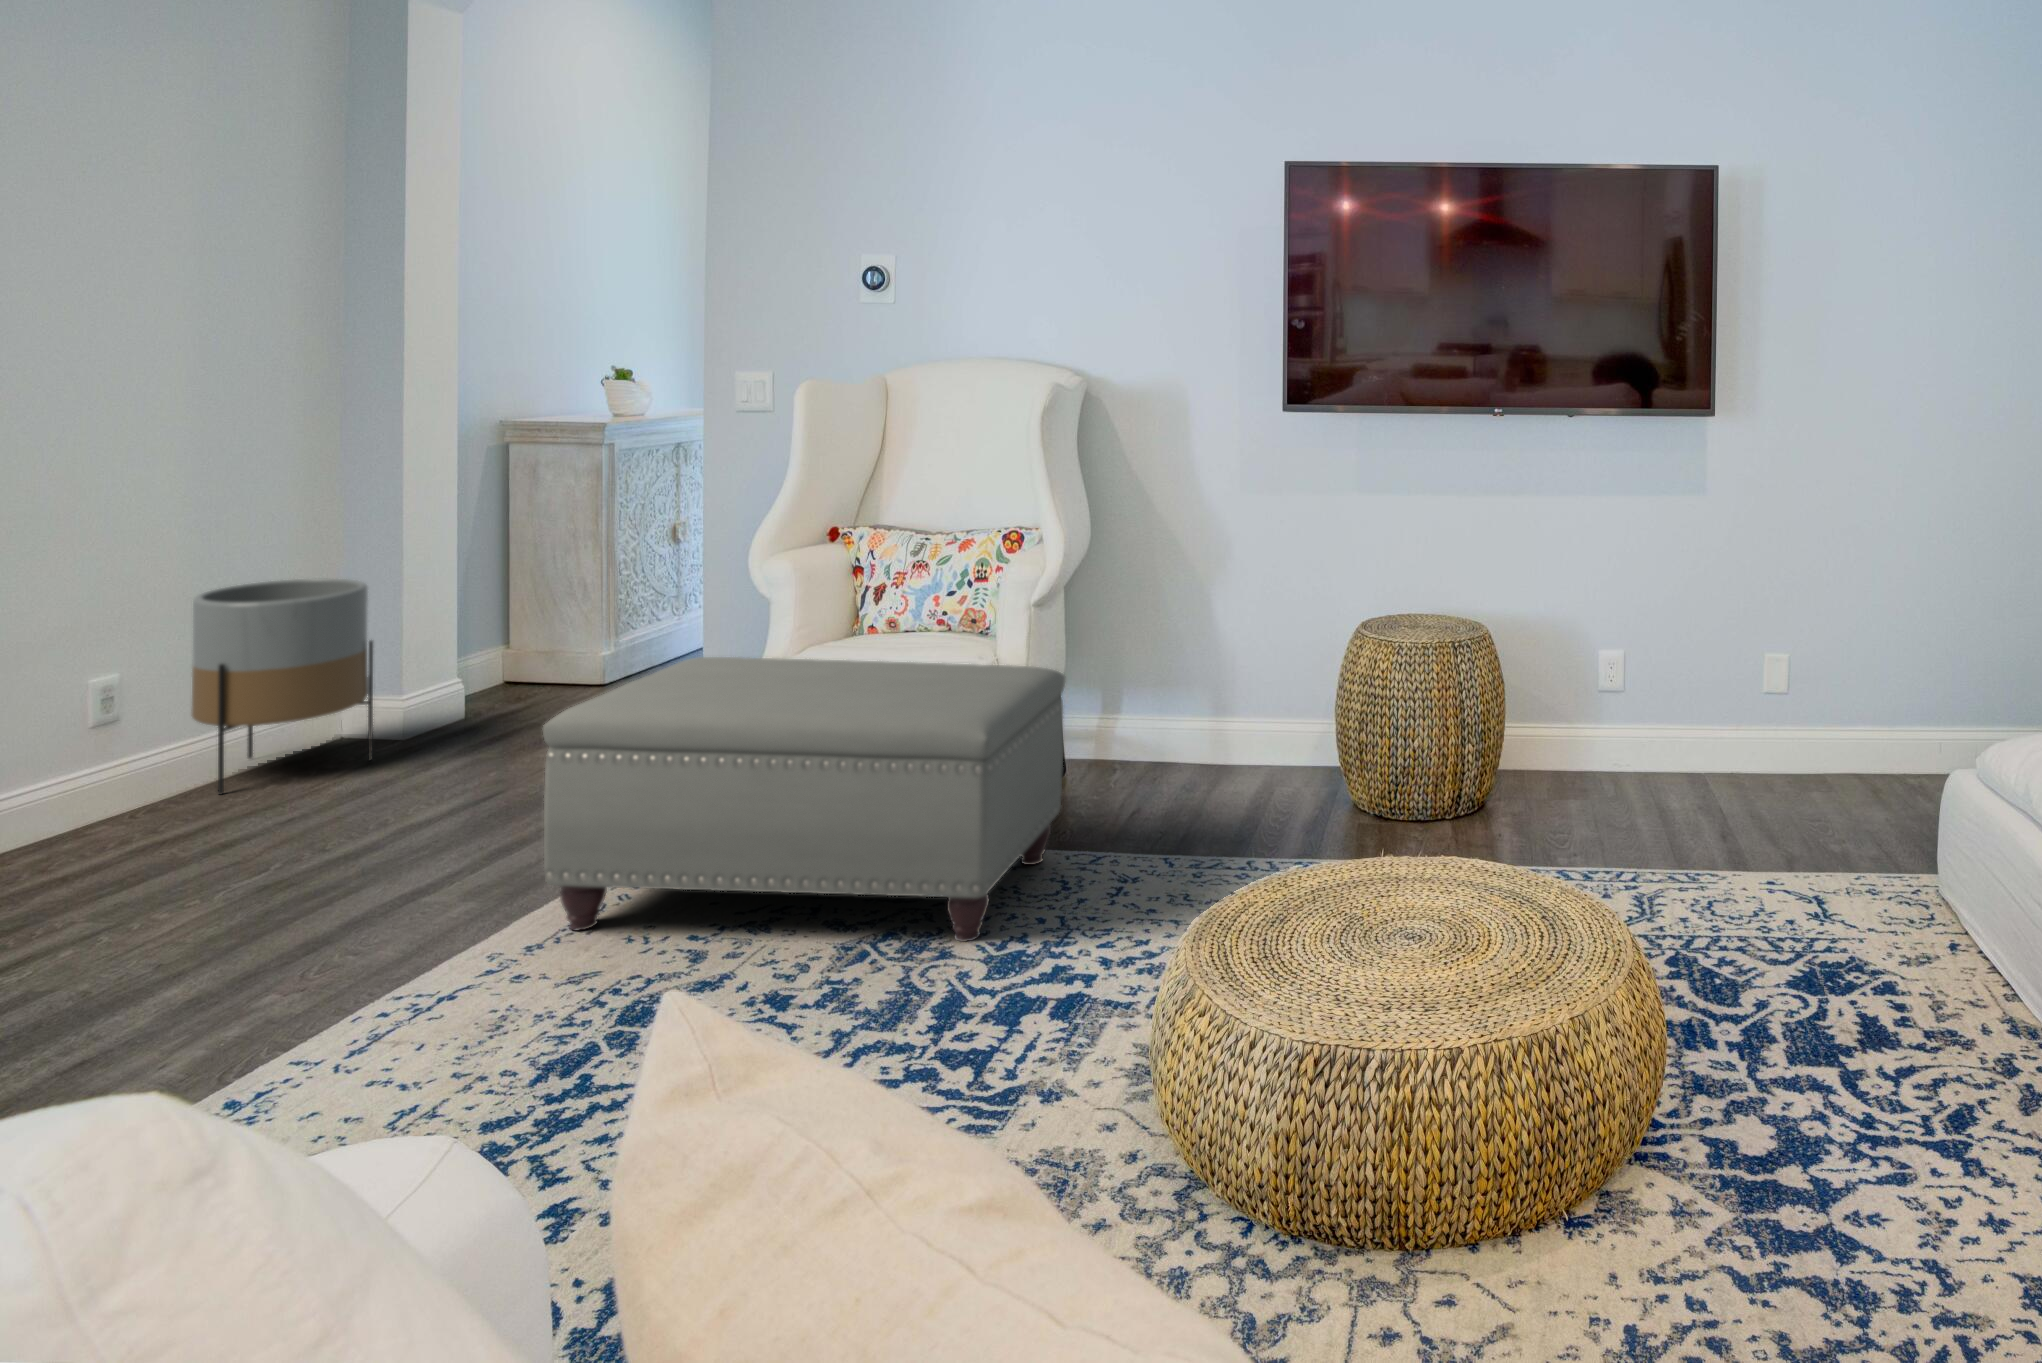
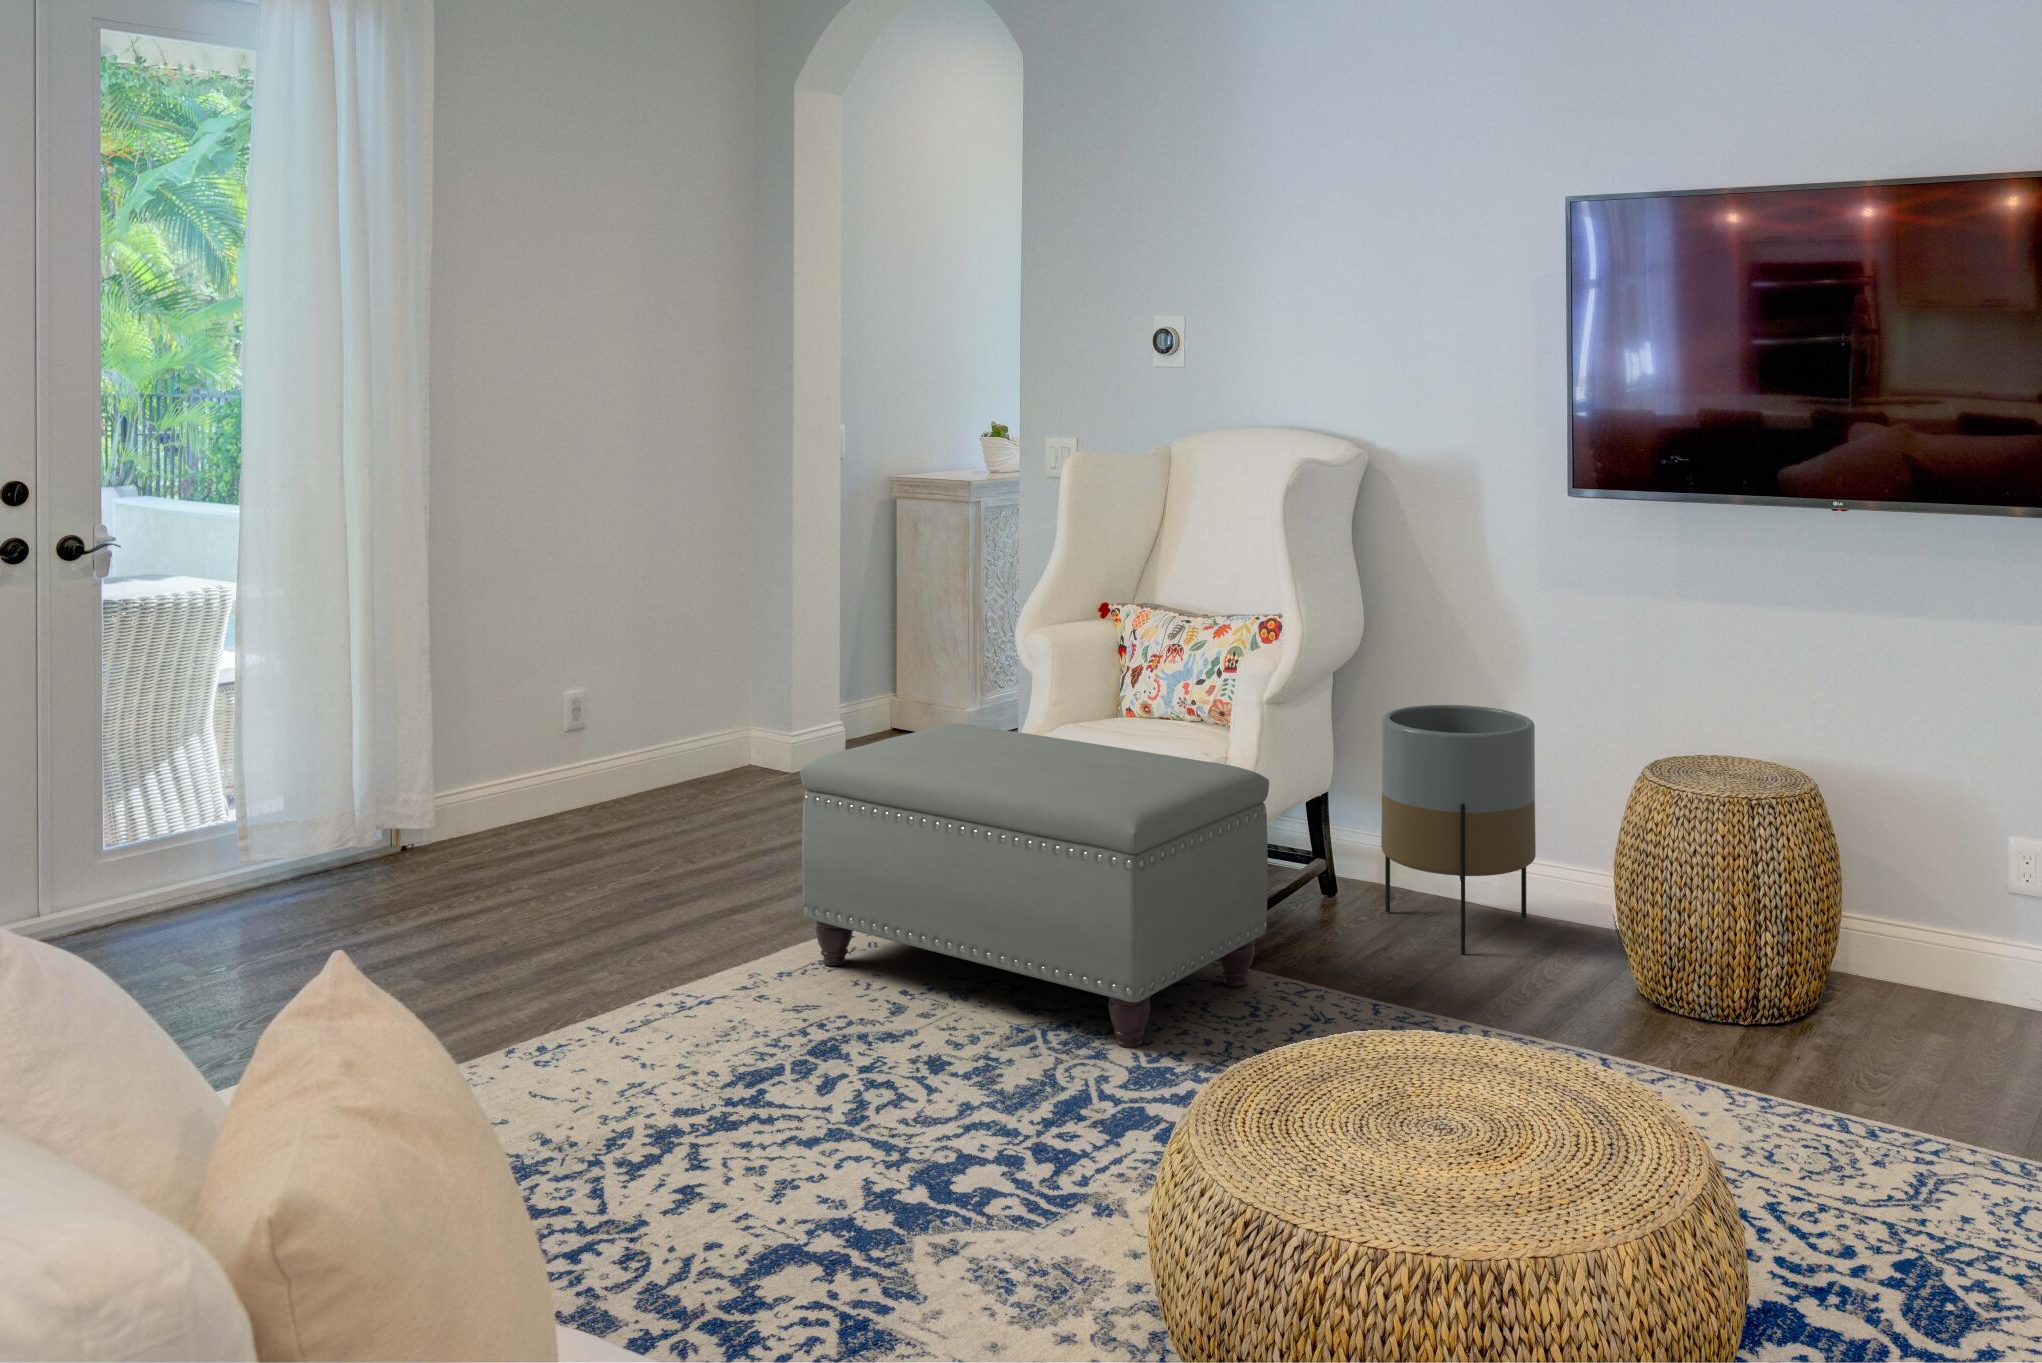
planter: present [191,579,373,794] -> present [1381,705,1536,954]

